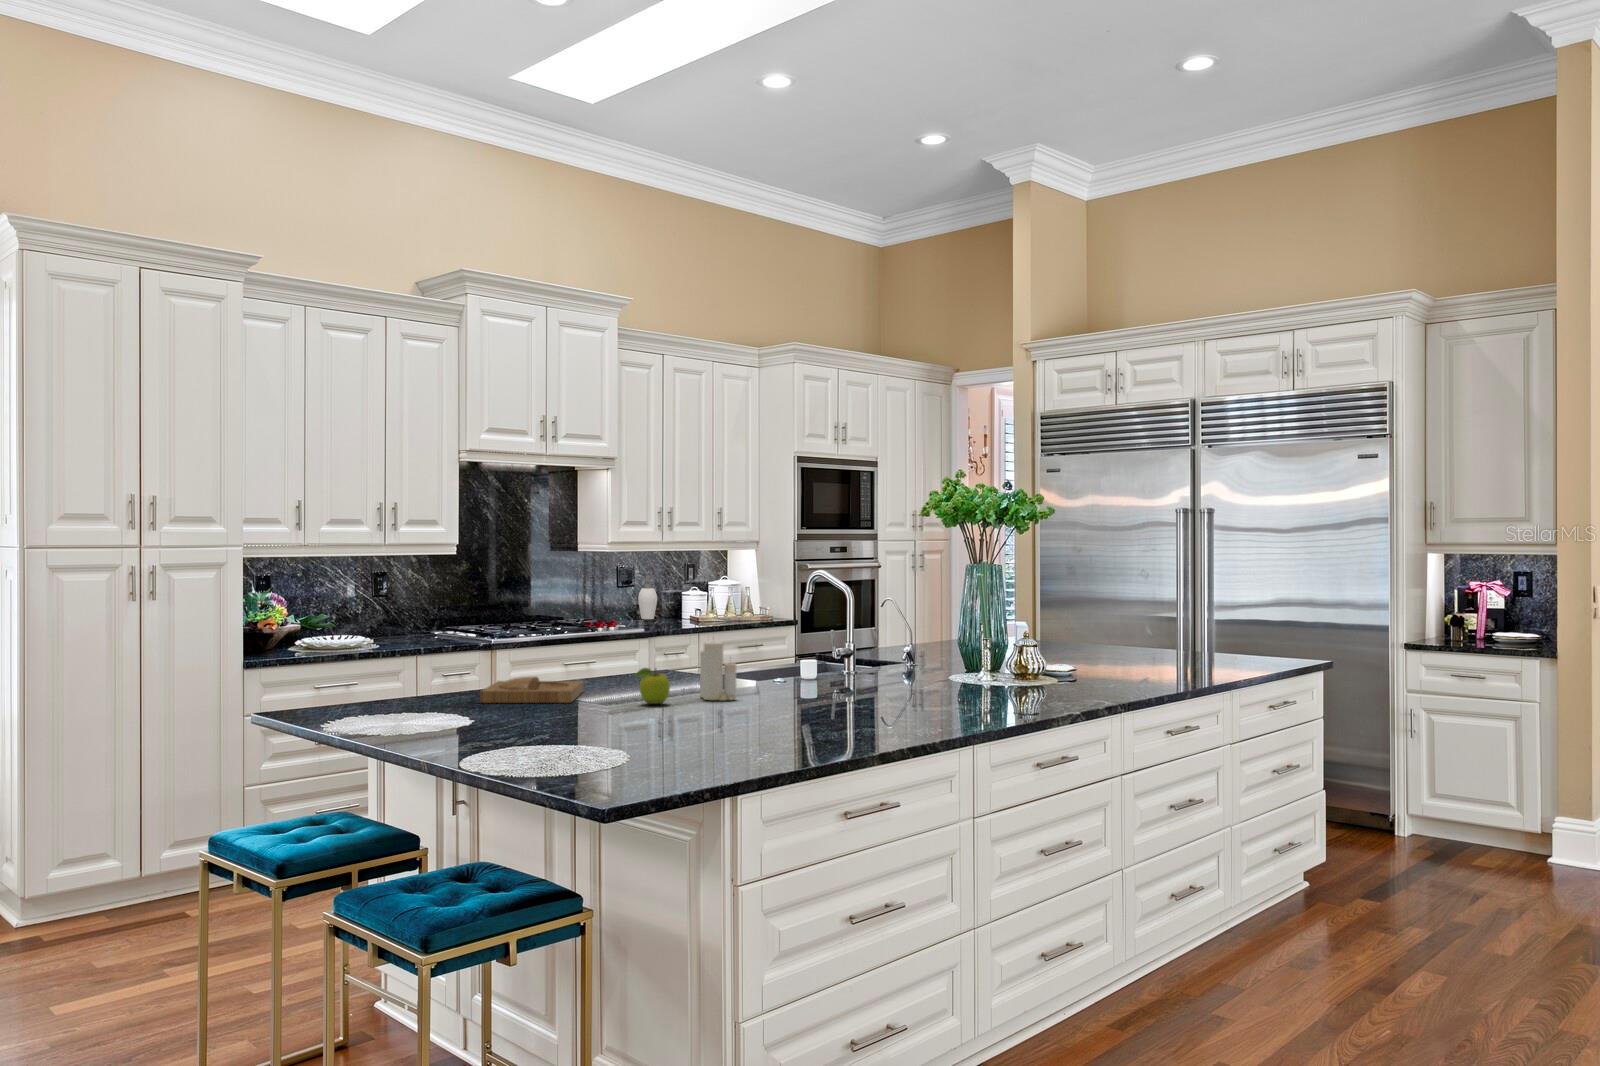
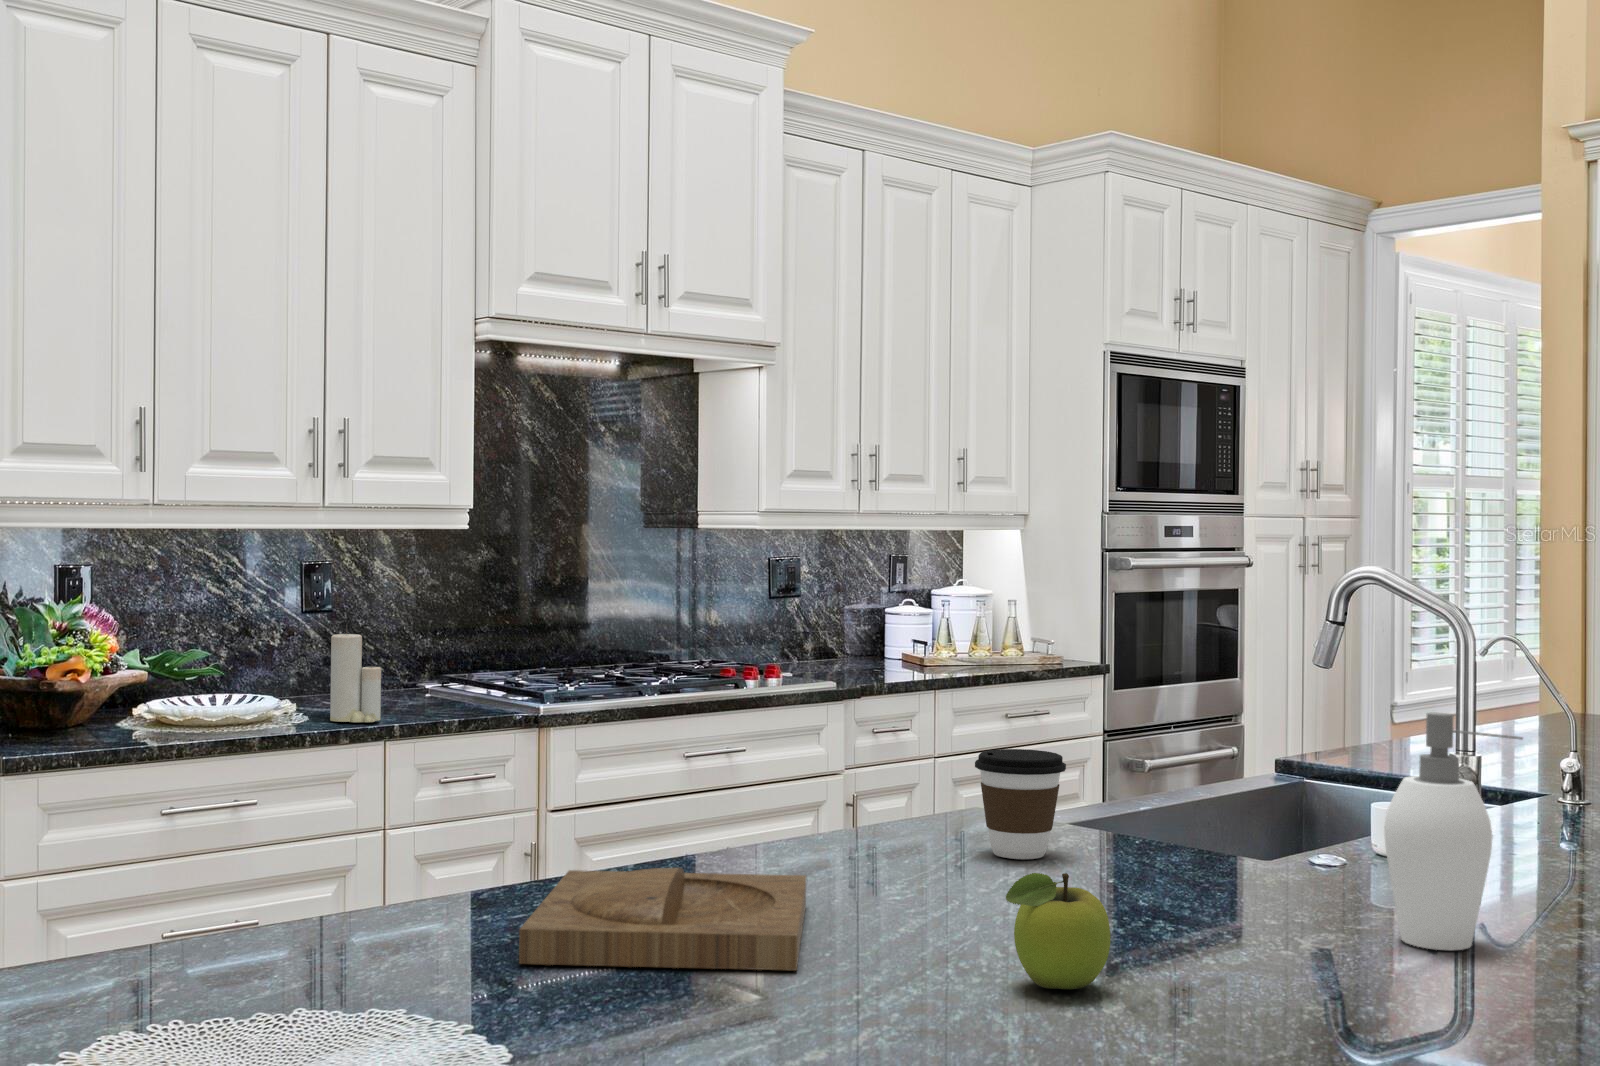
soap dispenser: present [638,576,657,619] -> present [1384,713,1523,950]
coffee cup: none [657,641,692,681] -> present [975,749,1066,859]
candle: present [700,641,736,700] -> present [330,625,381,722]

